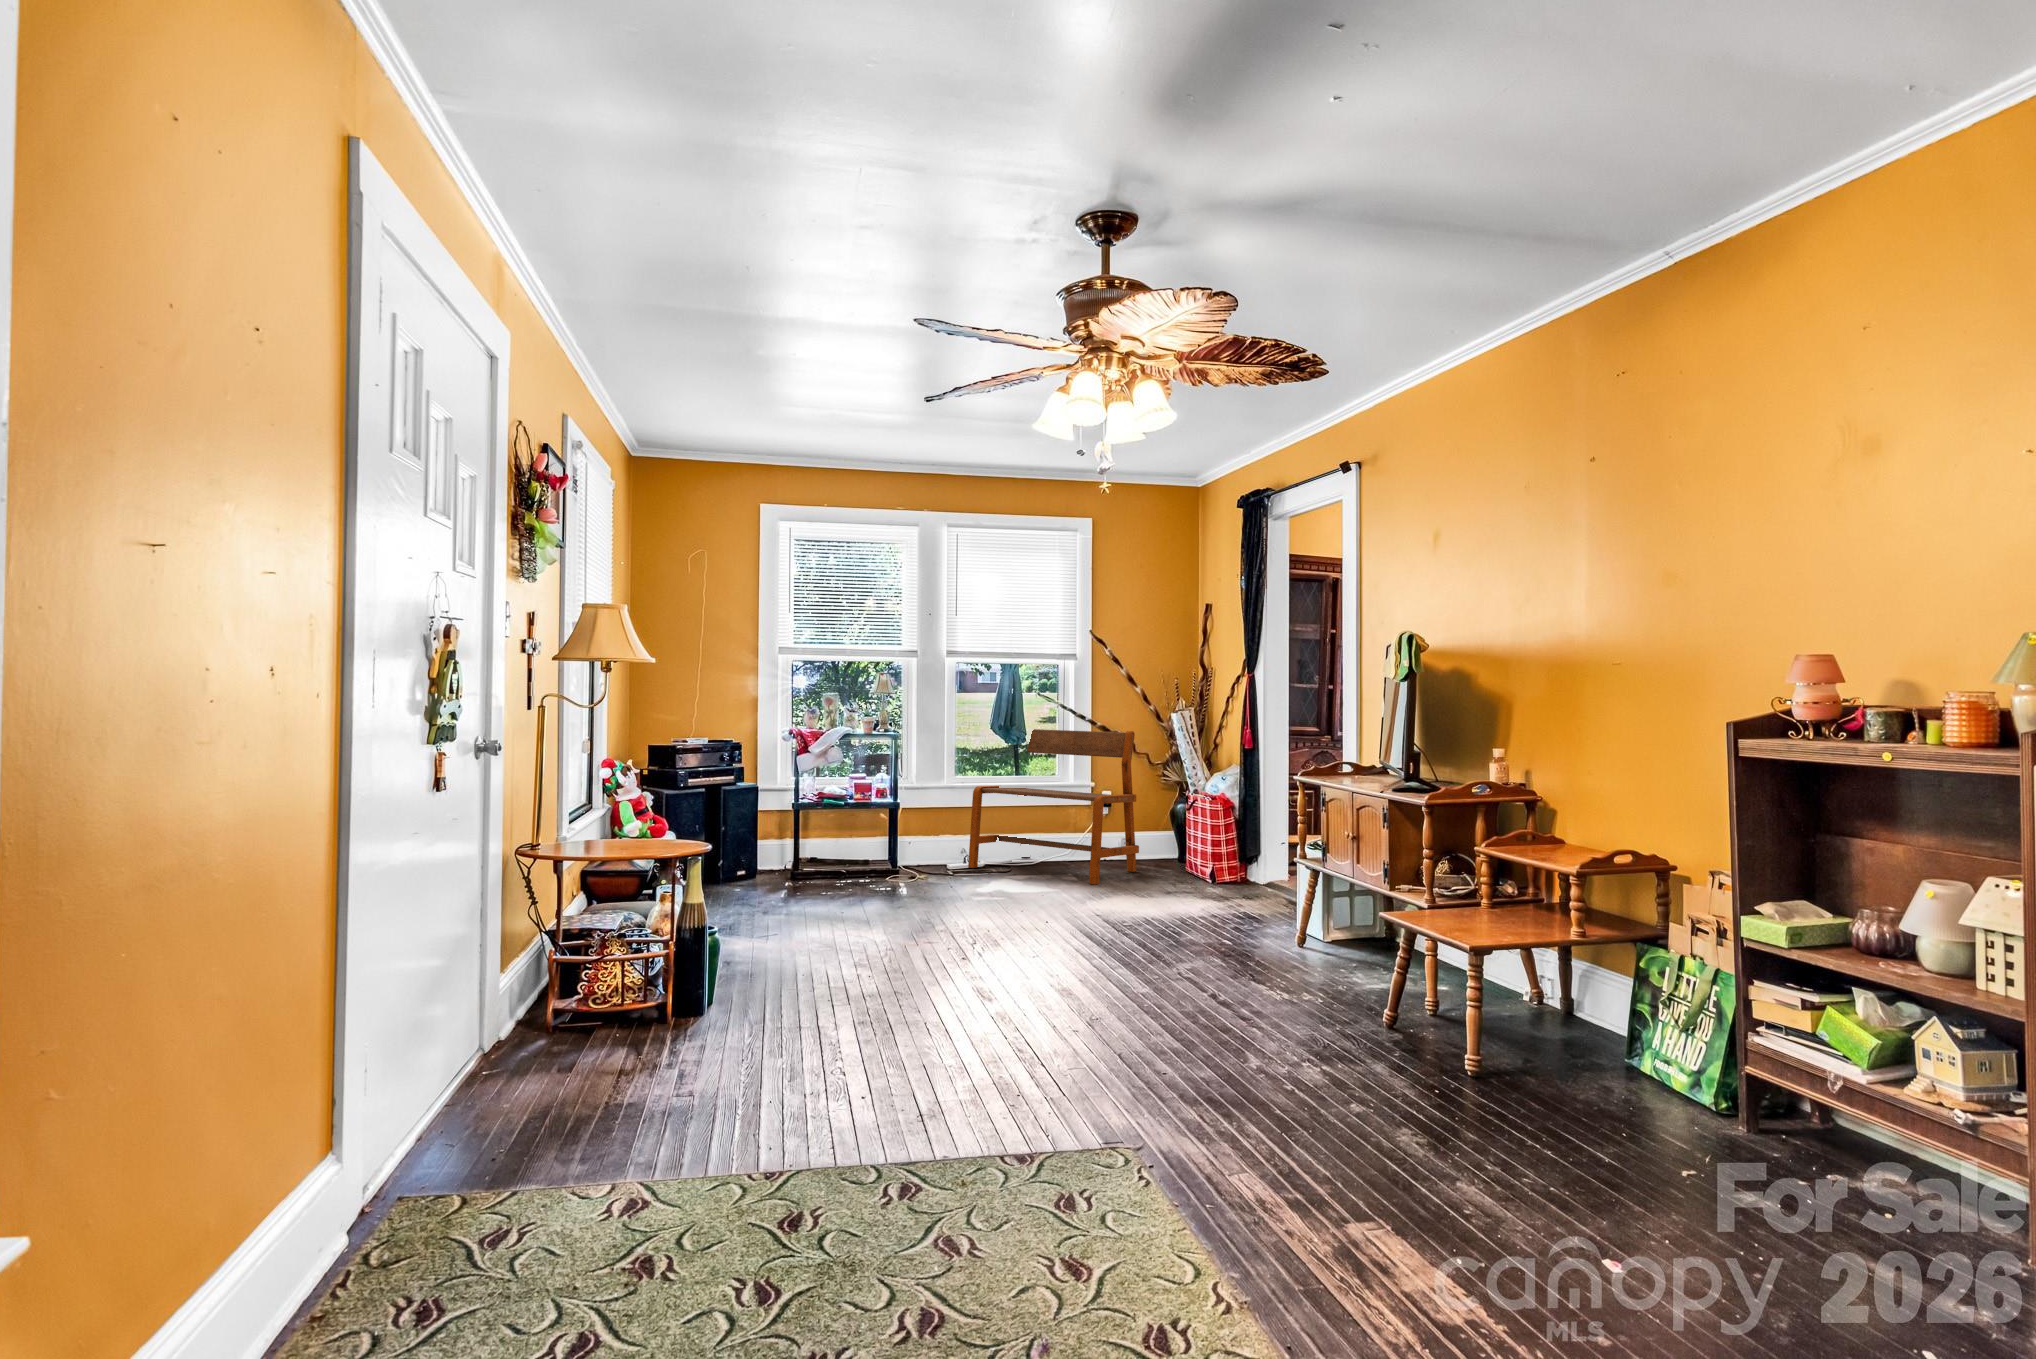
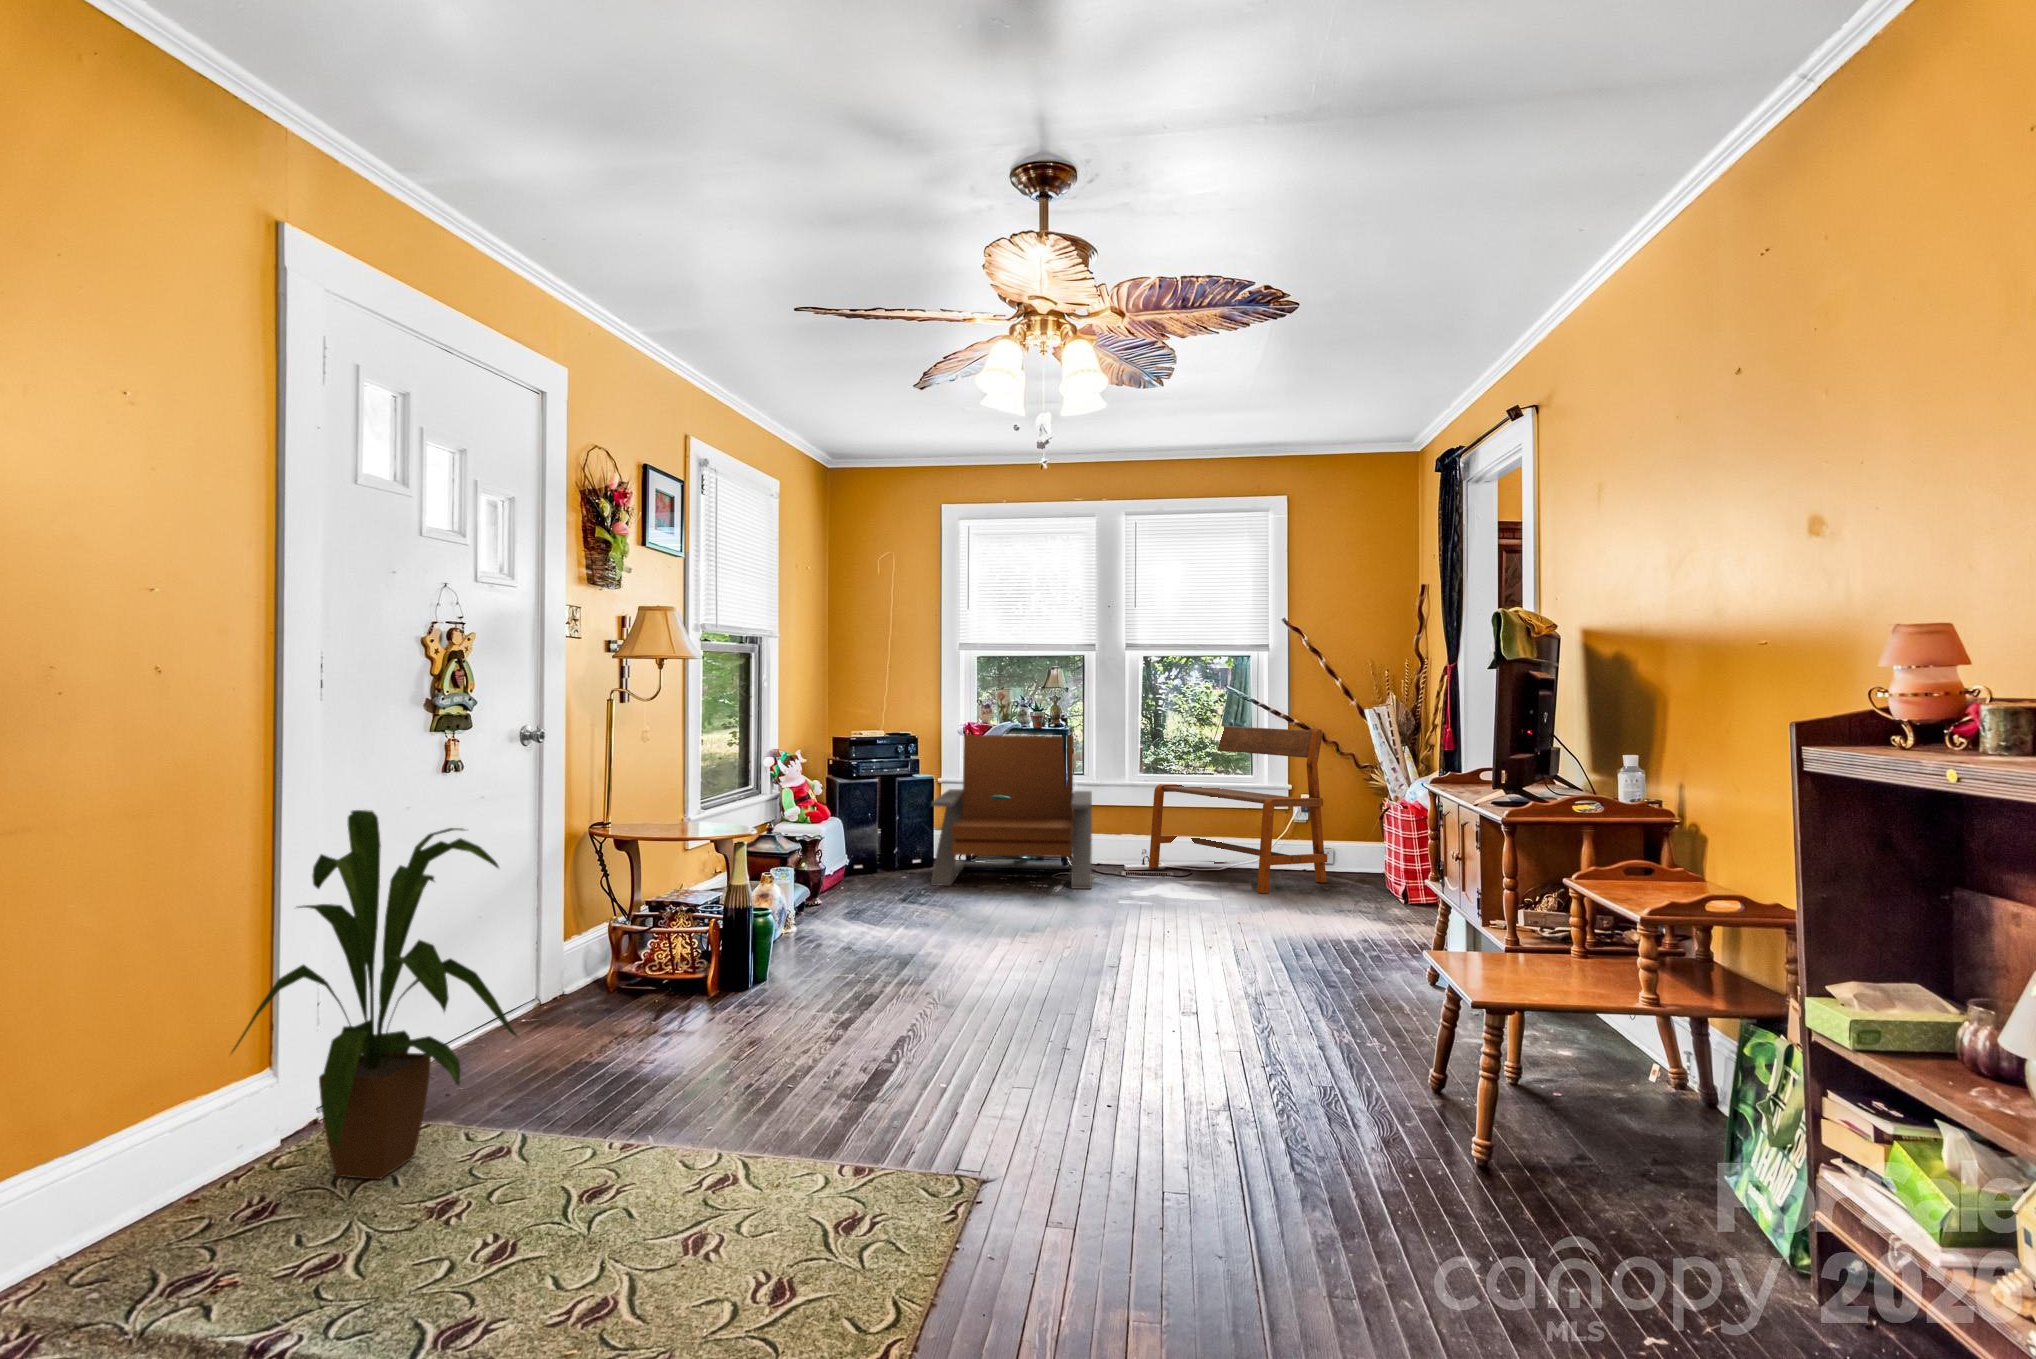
lounge chair: none [767,740,939,898] -> present [931,735,1092,889]
house plant: none [381,832,679,1250] -> present [232,810,517,1179]

